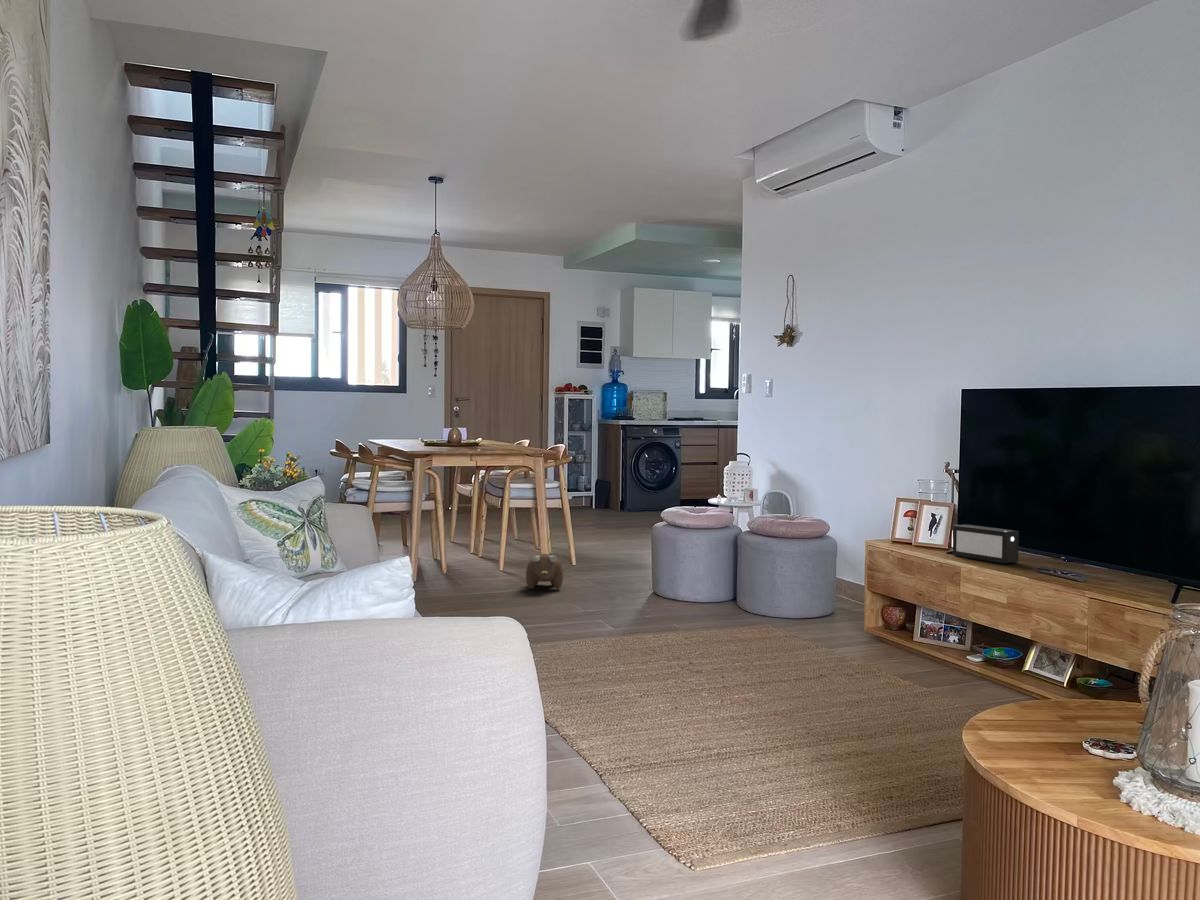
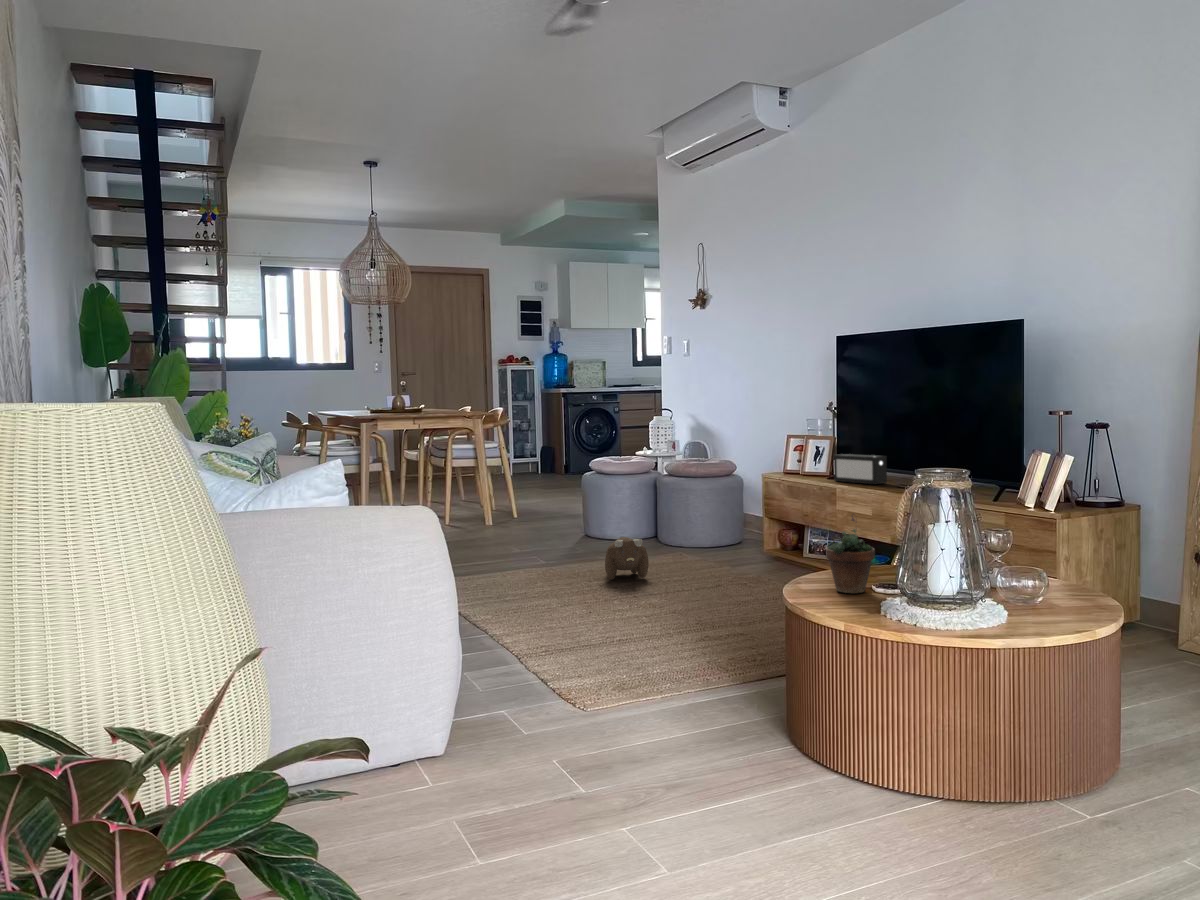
plush toy: present [526,554,563,589] -> present [605,537,649,580]
succulent plant: none [1010,641,1078,746] -> present [826,514,875,593]

